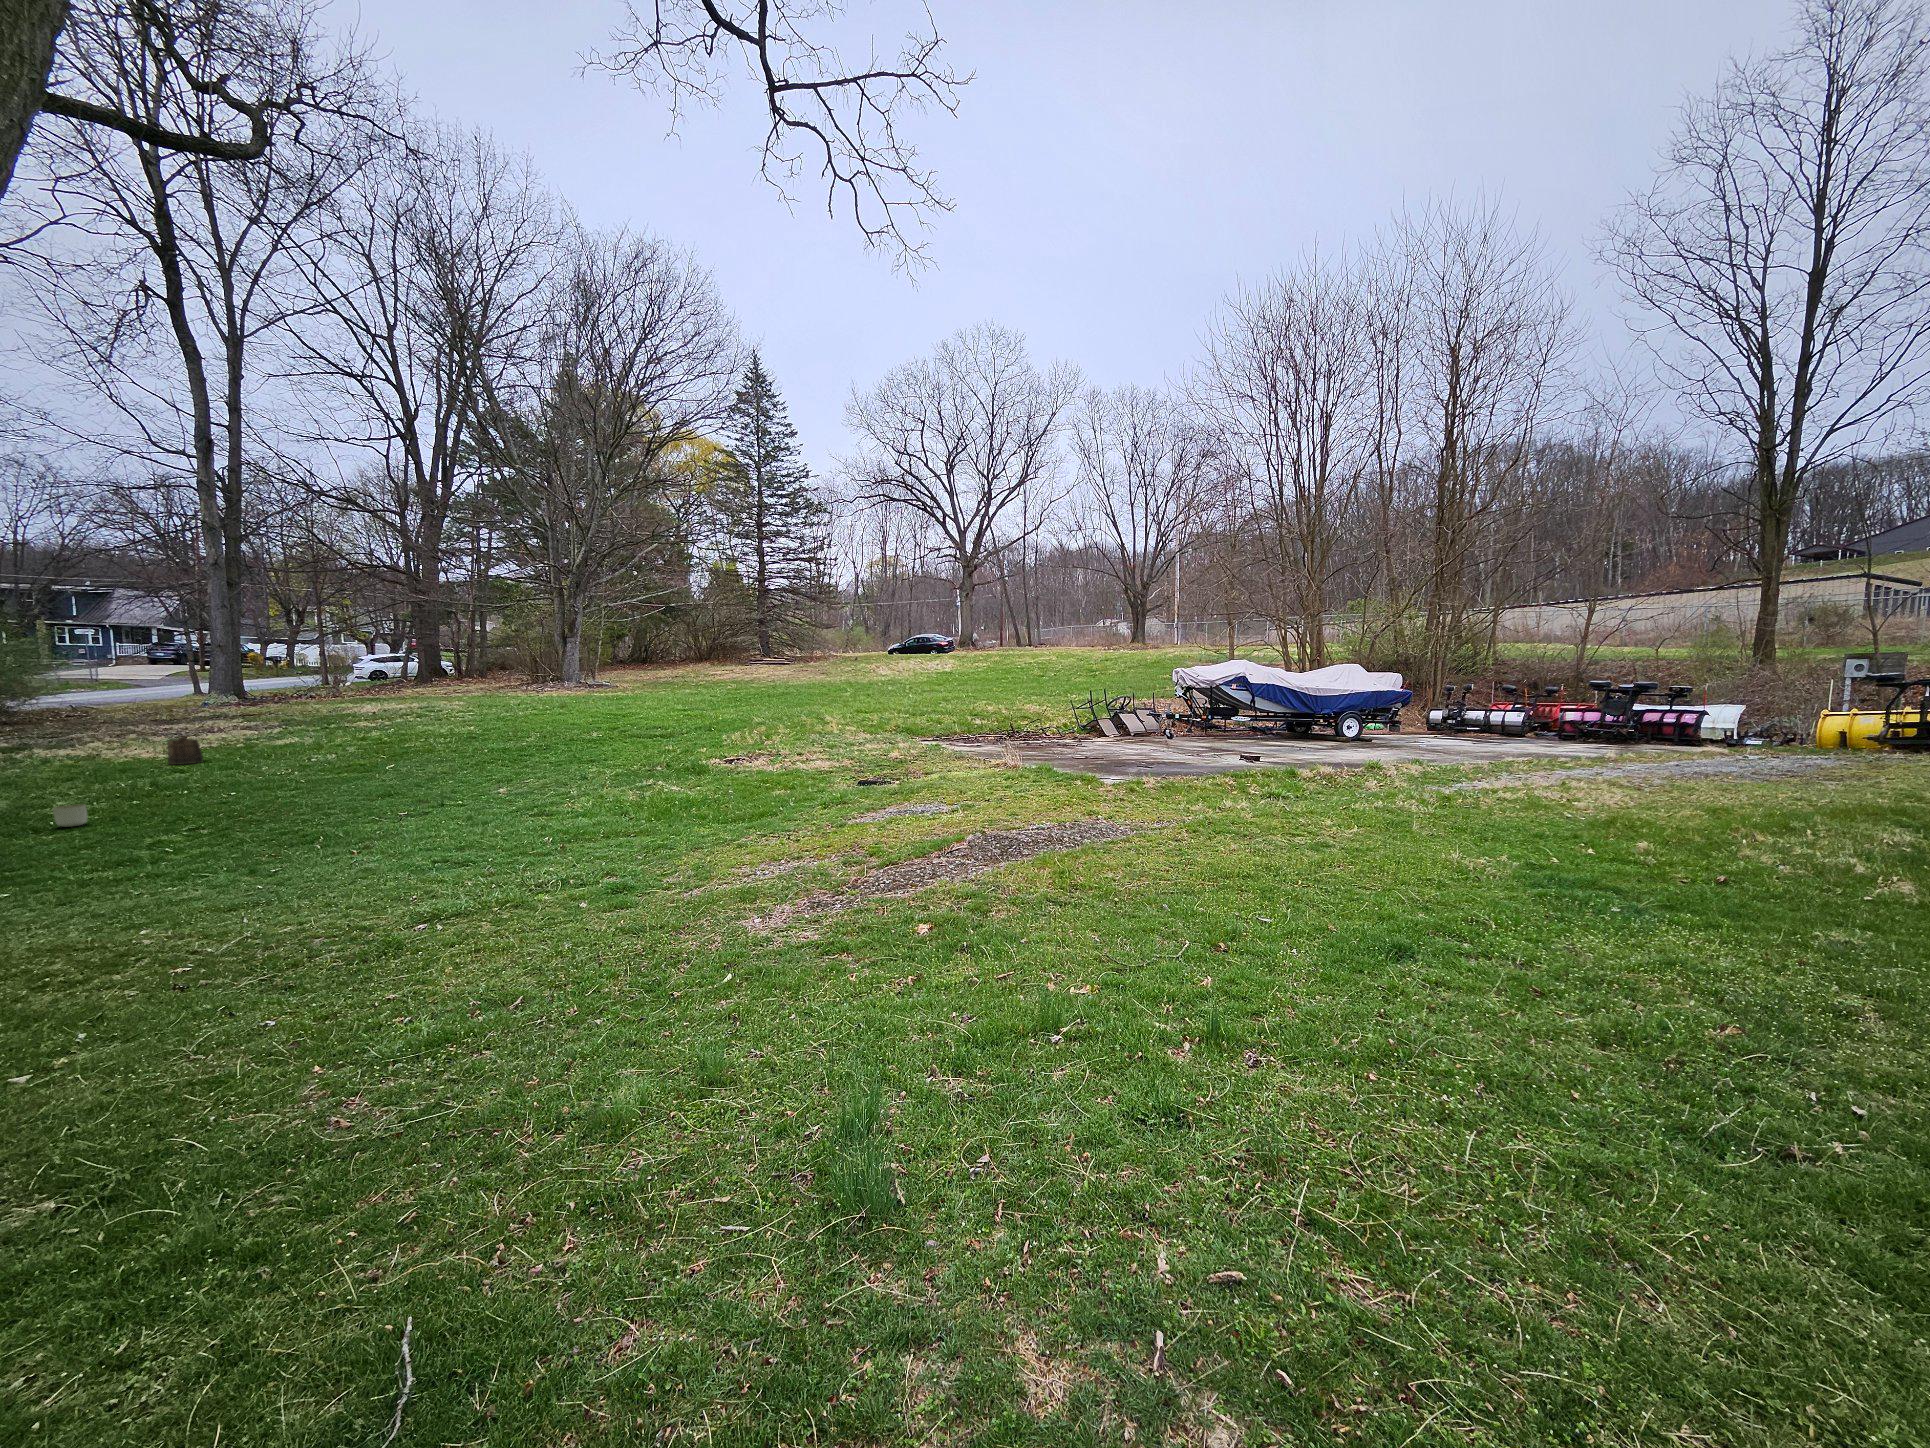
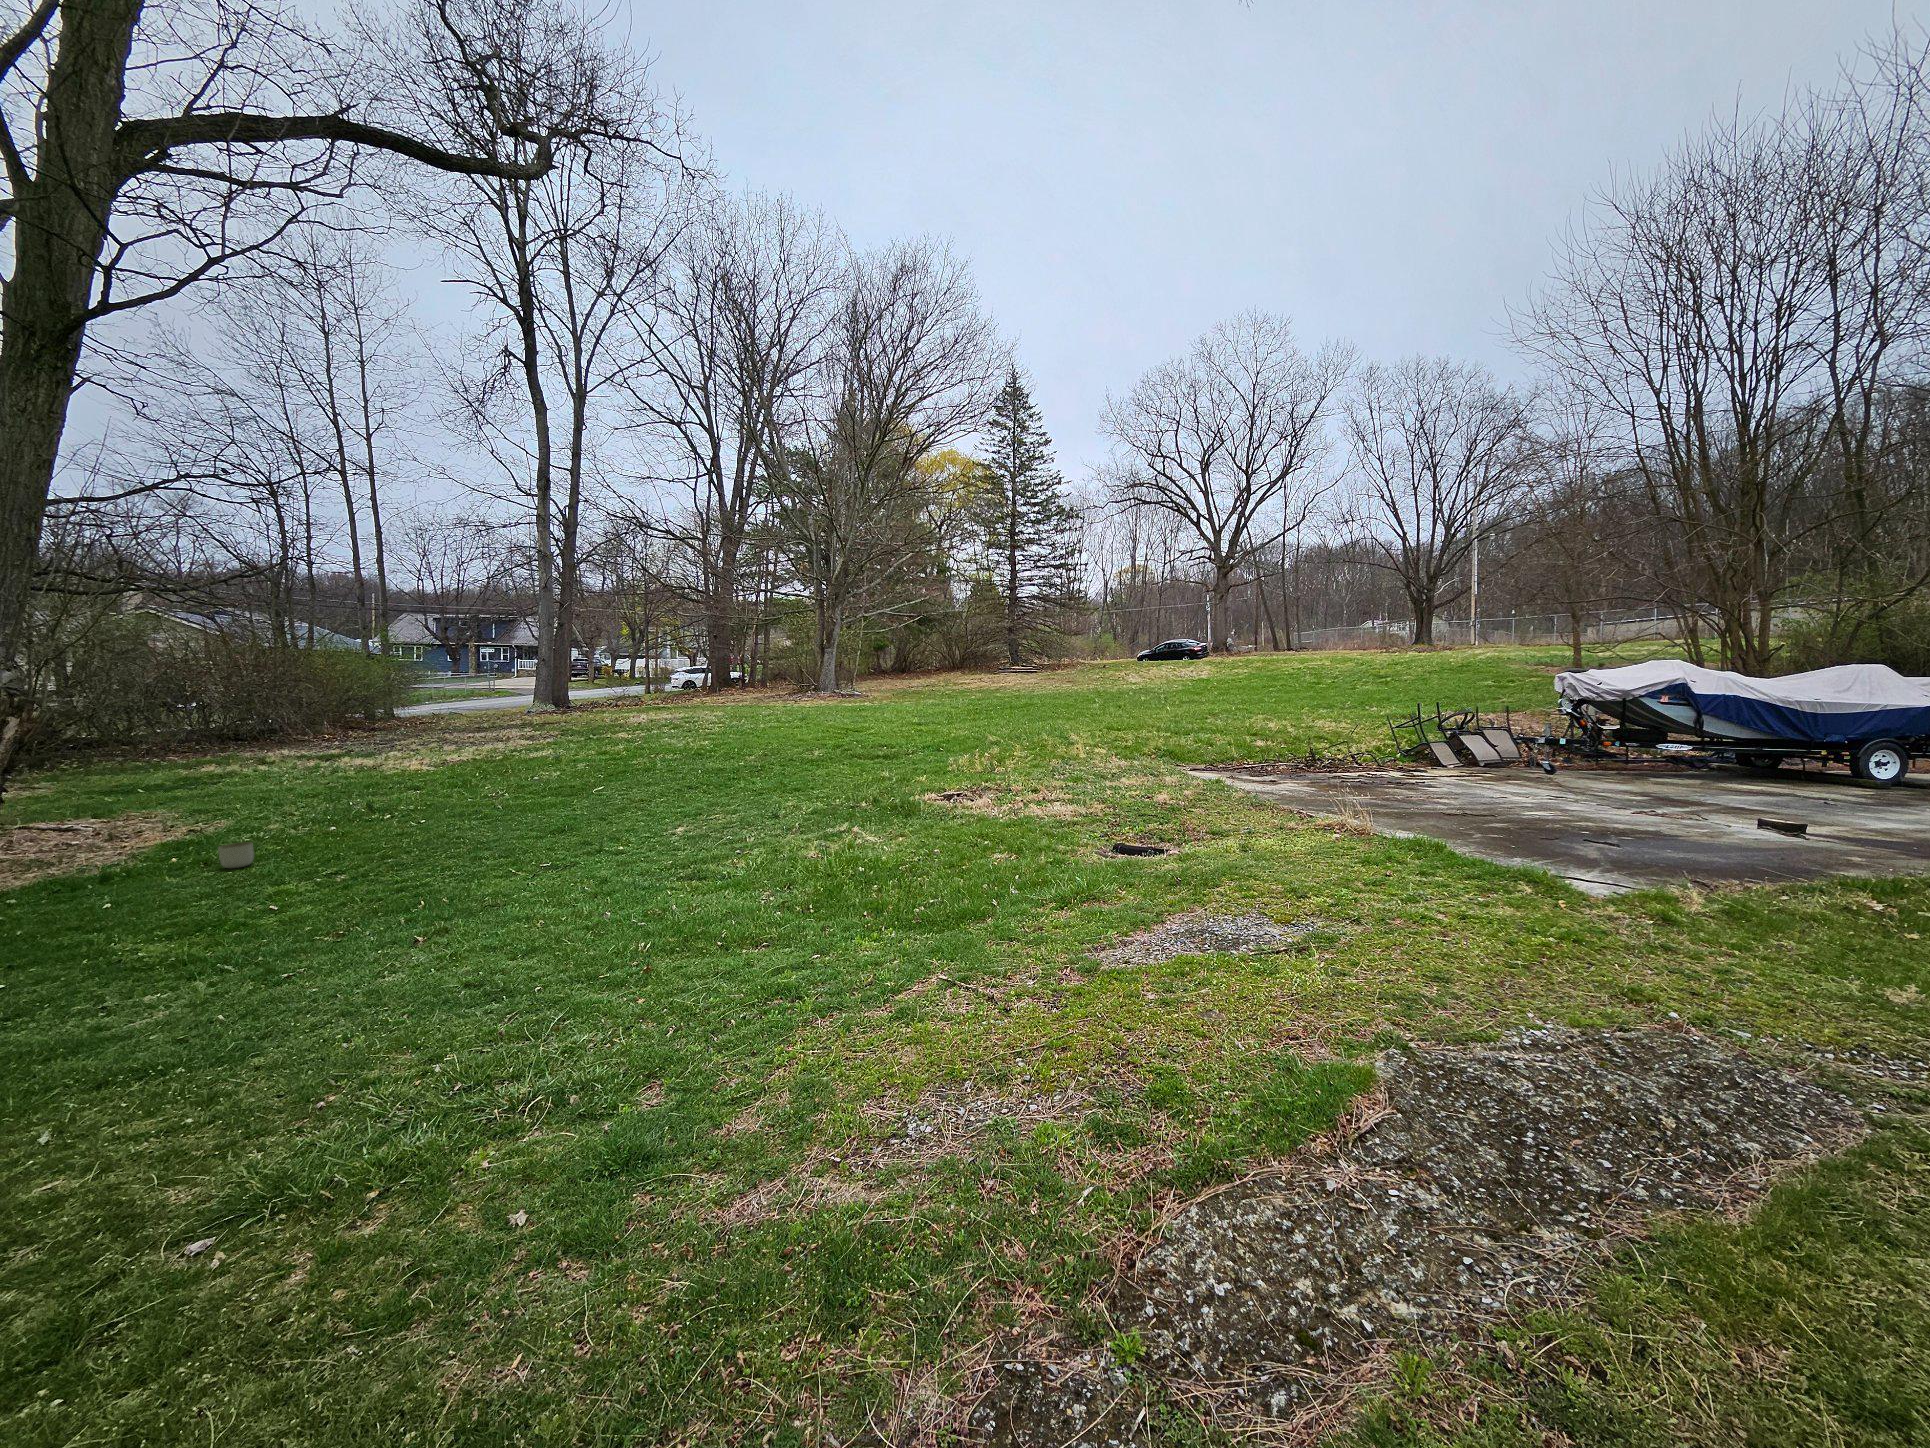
bucket: present [167,736,203,765] -> none [411,754,443,784]

